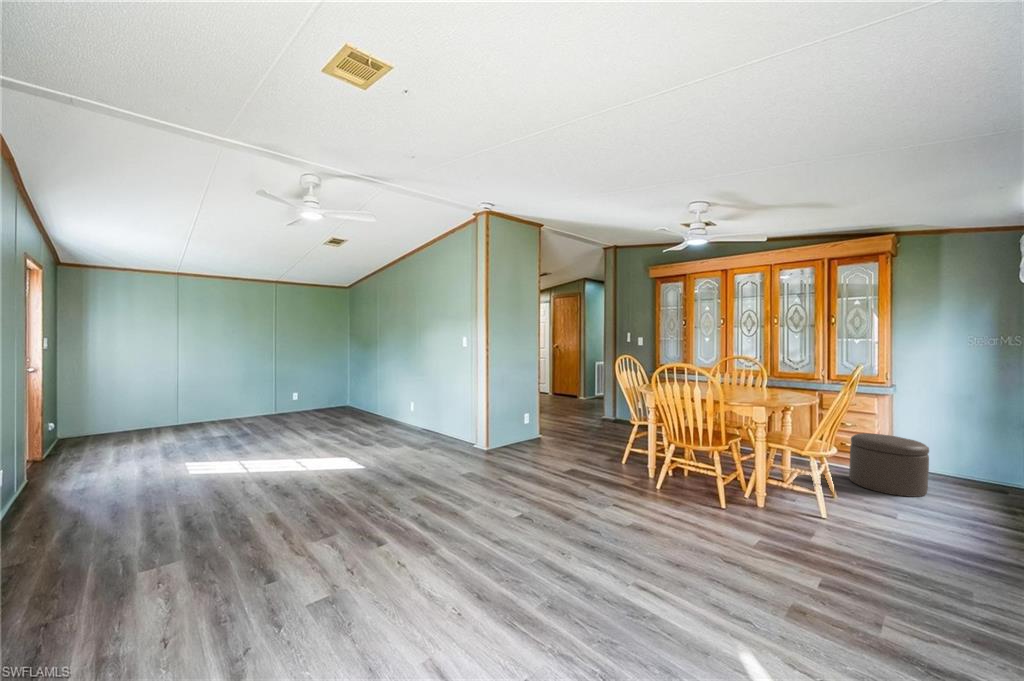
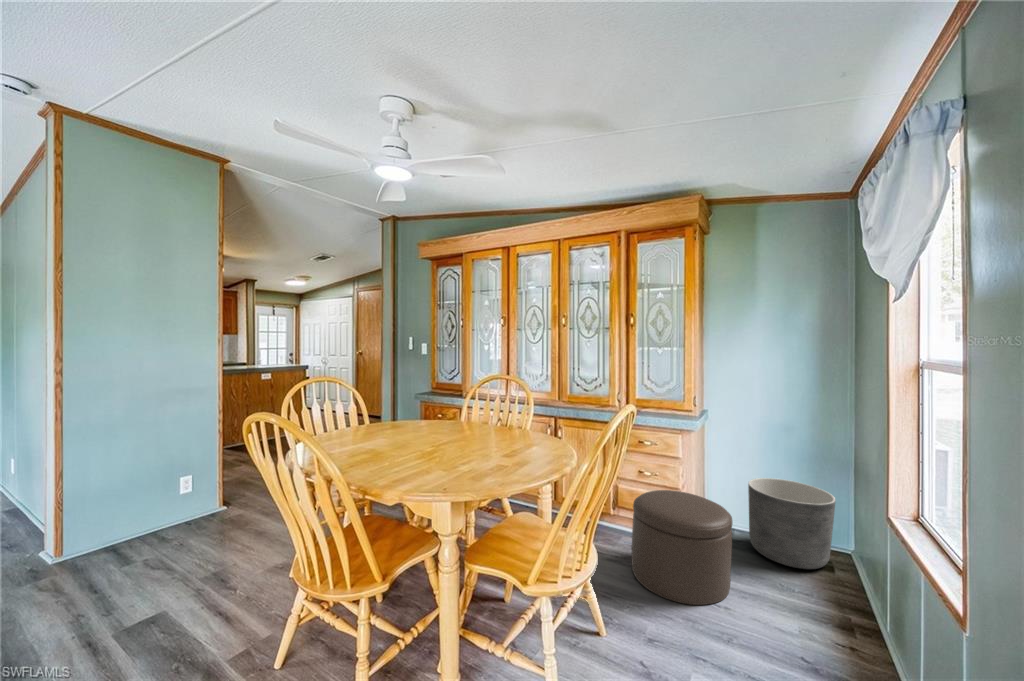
planter: none [929,431,1001,488] -> present [748,478,836,569]

